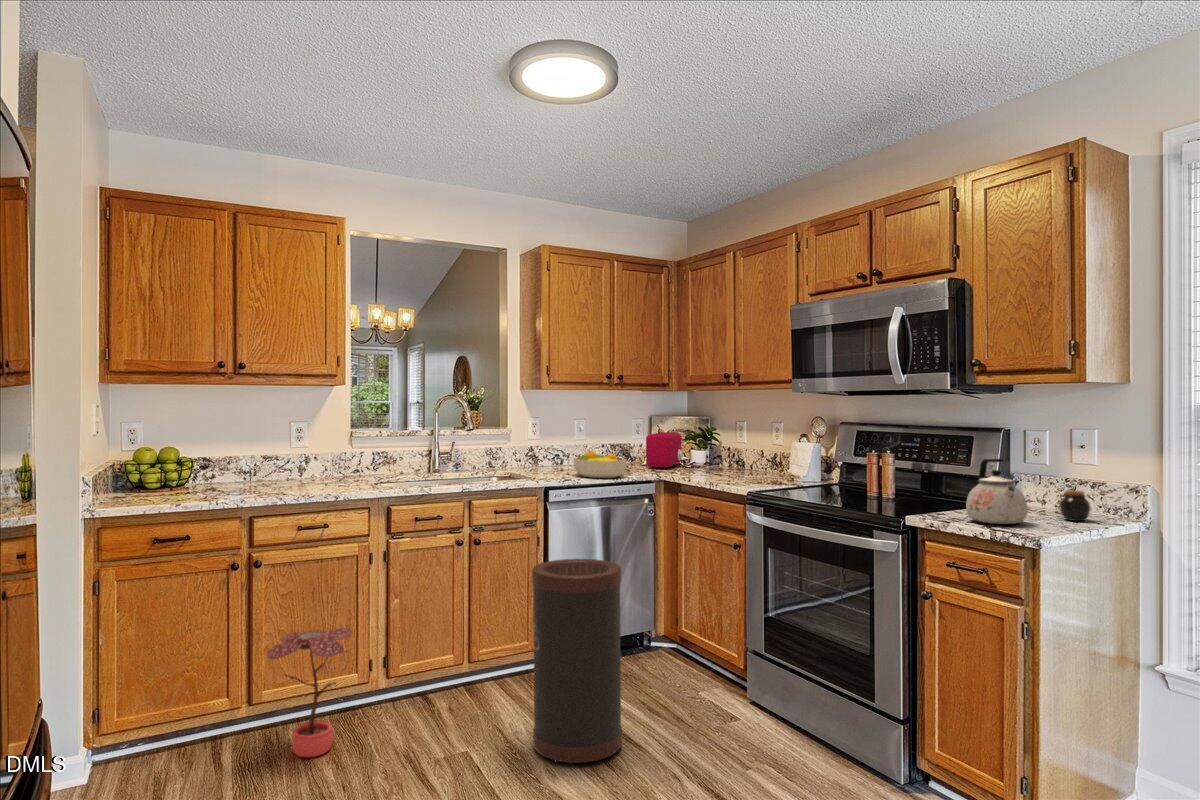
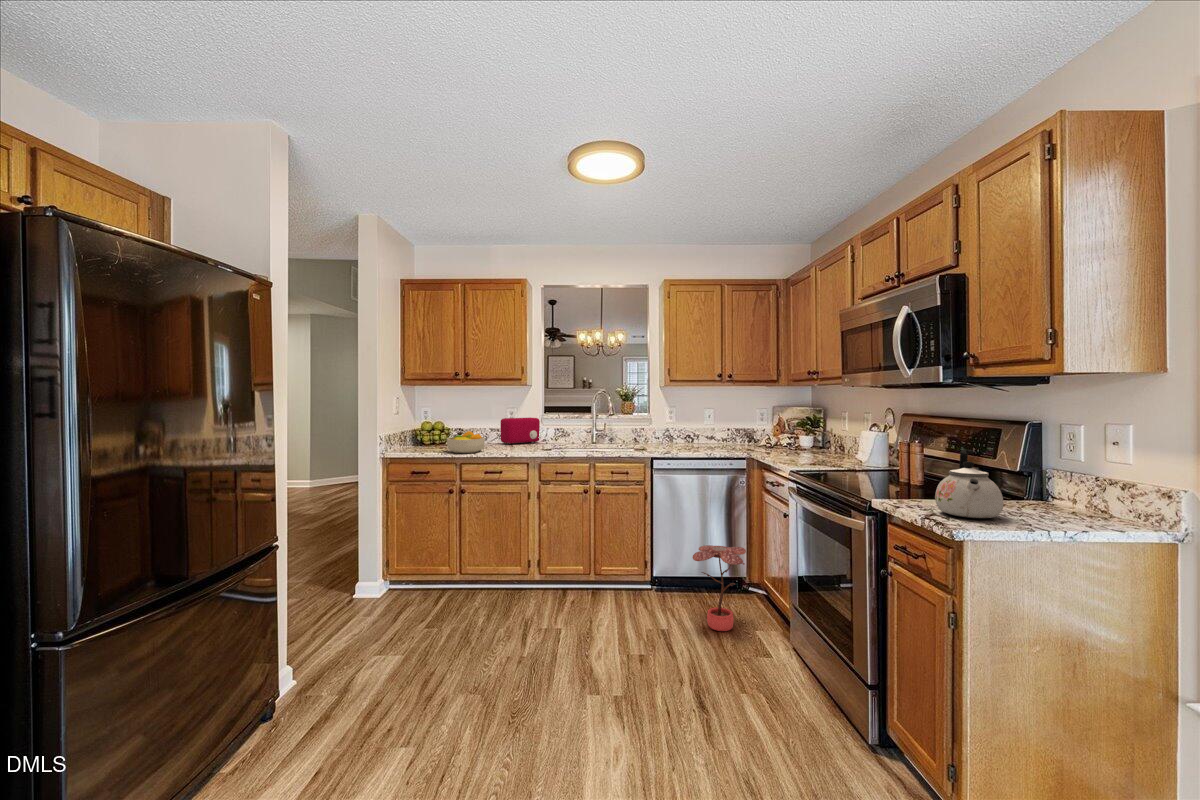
toaster: present [646,432,683,469] -> present [501,418,540,445]
fruit bowl: present [573,450,627,478] -> present [447,431,485,453]
jar: present [1059,490,1091,521] -> none [1060,489,1099,524]
trash can: present [532,559,622,763] -> none [588,510,655,664]
potted plant: present [267,628,352,757] -> present [693,545,746,631]

